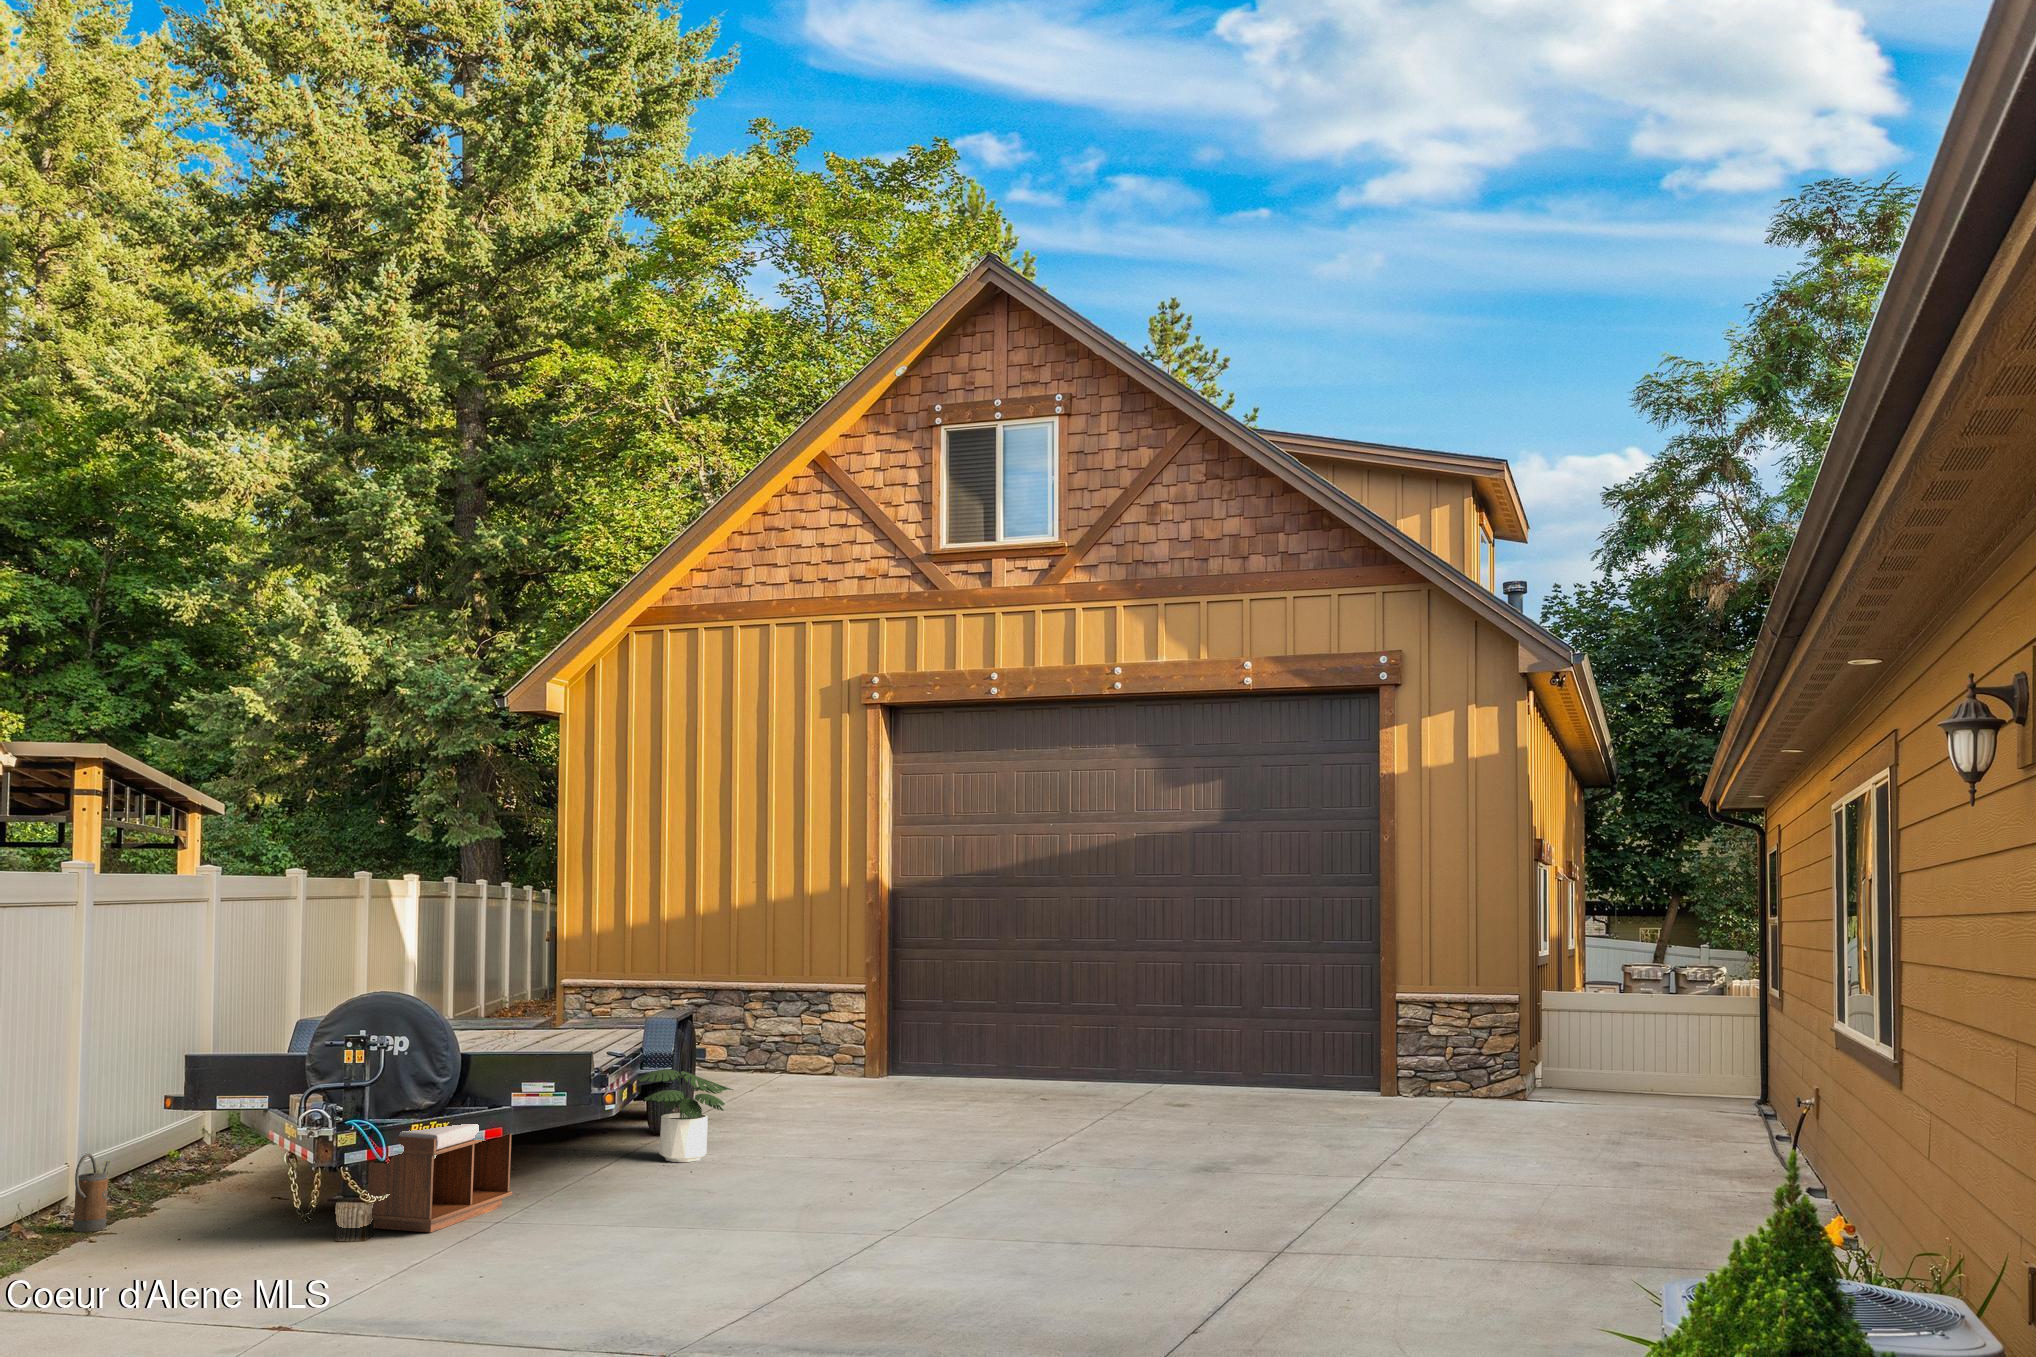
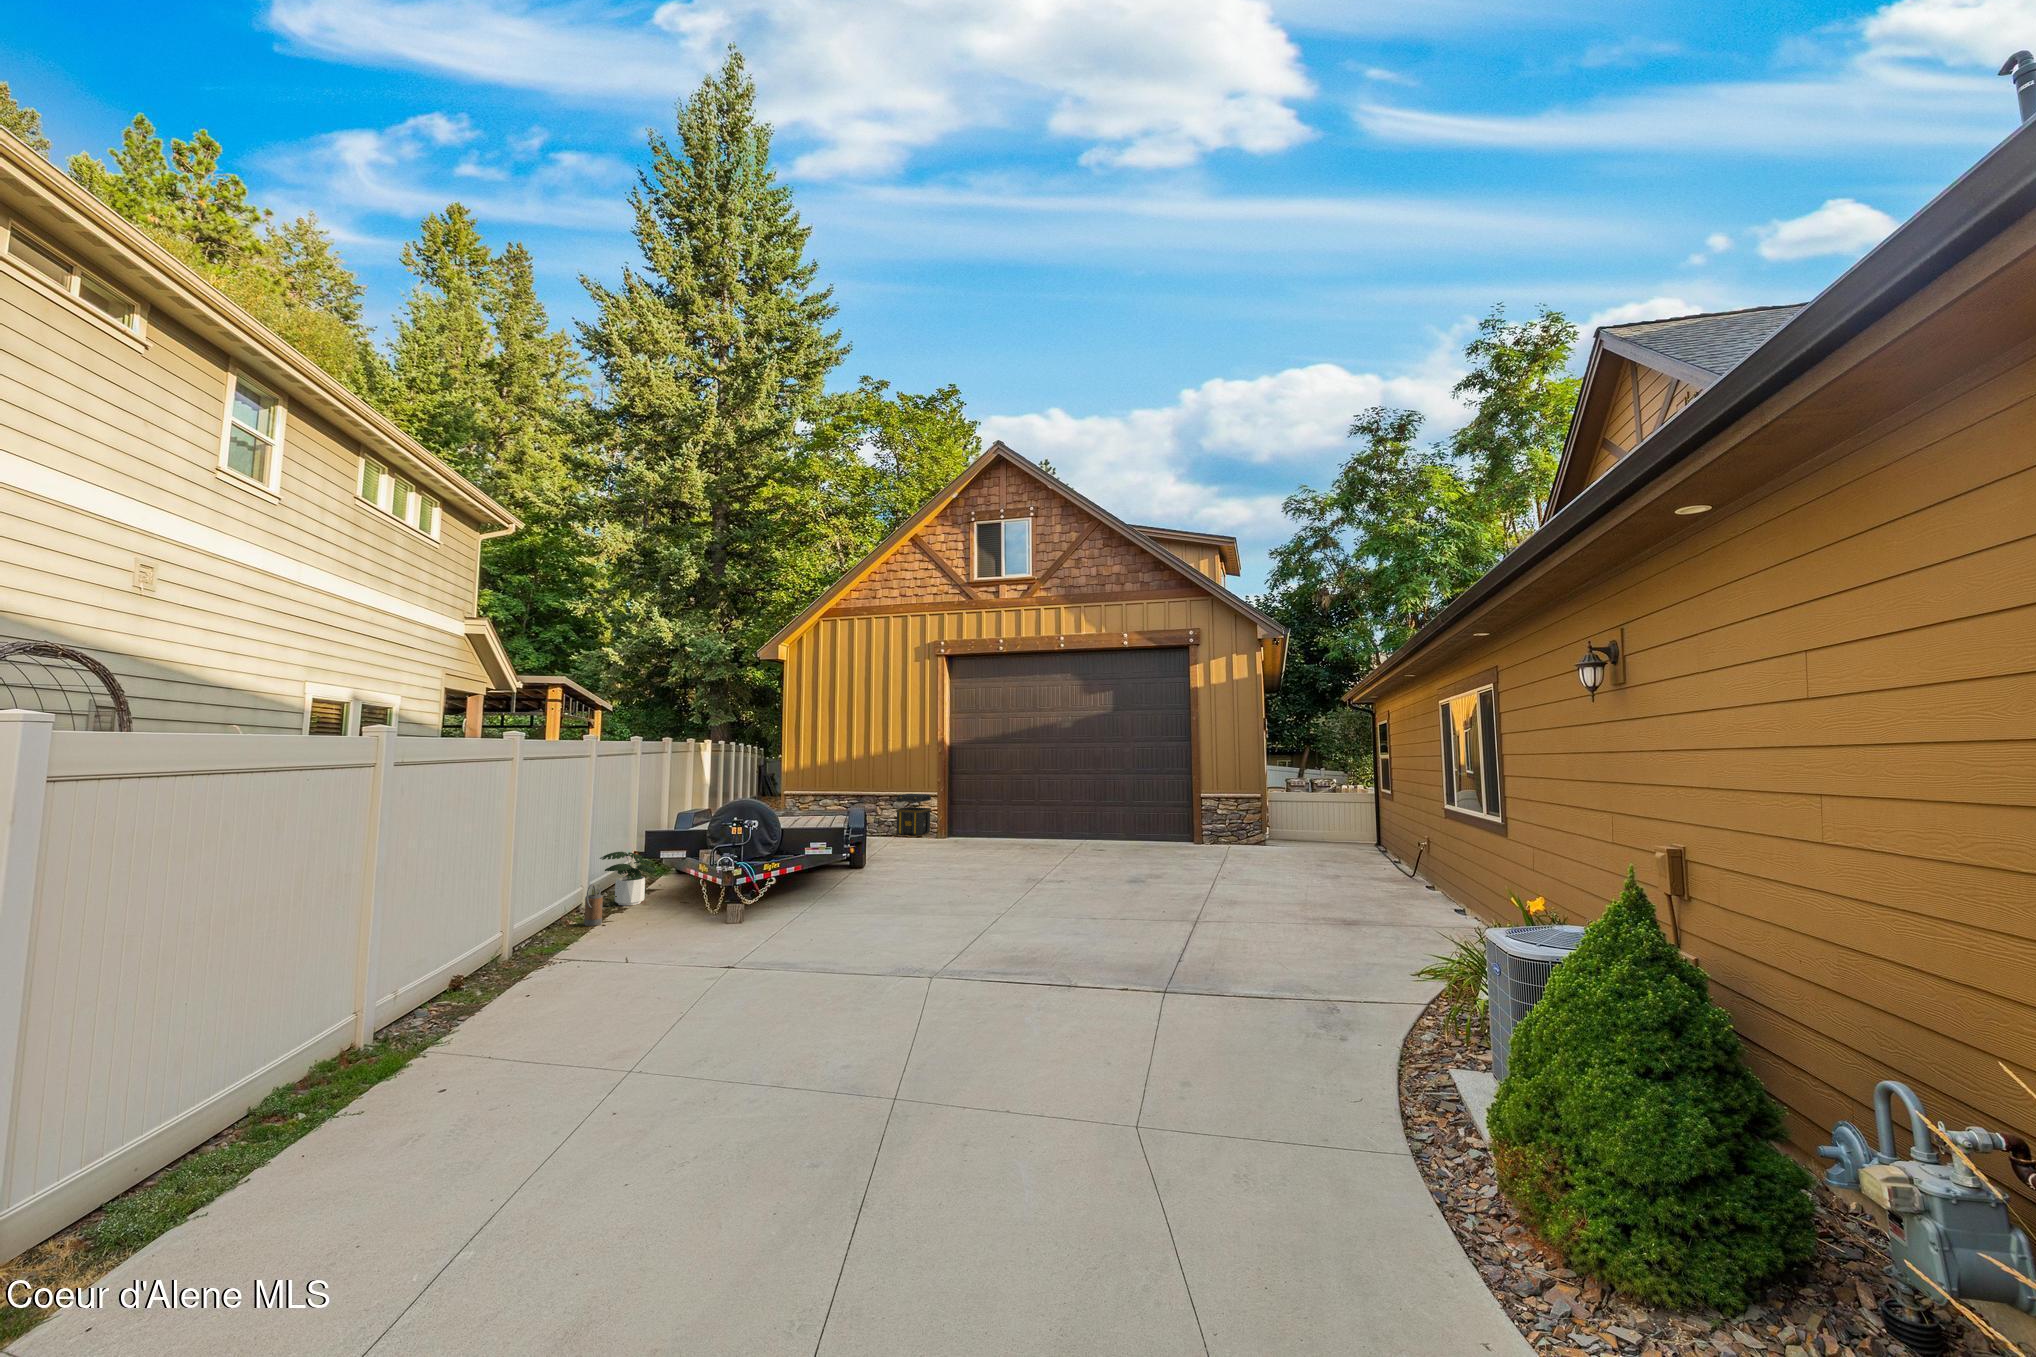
toolbox: none [769,989,843,1075] -> present [896,794,931,835]
potted plant: present [636,1069,733,1162] -> present [600,852,656,906]
bench: present [368,1124,512,1232] -> none [744,856,814,919]

